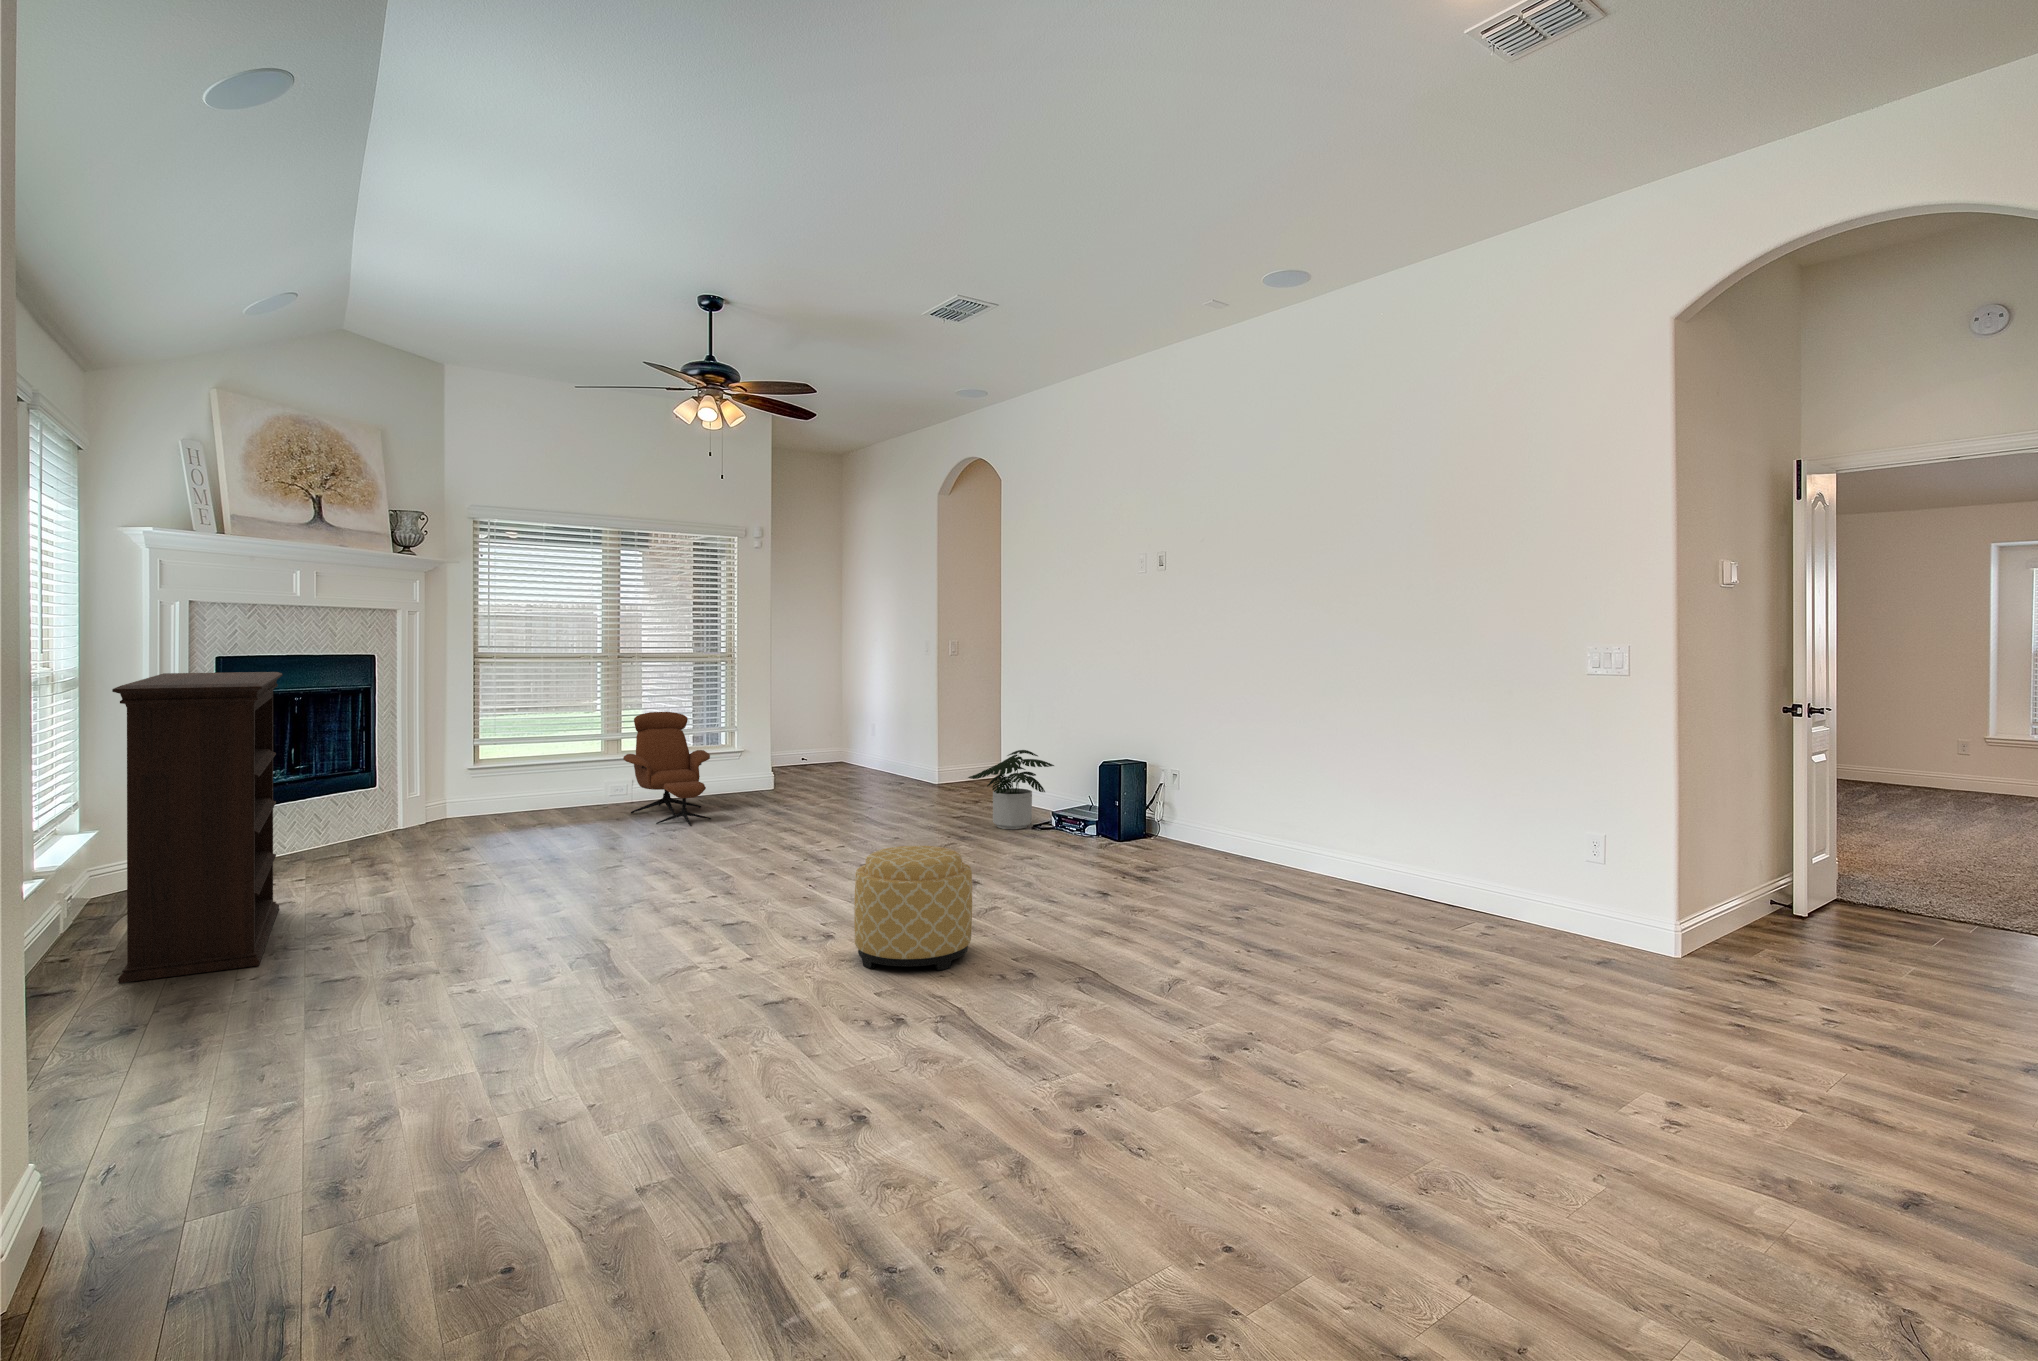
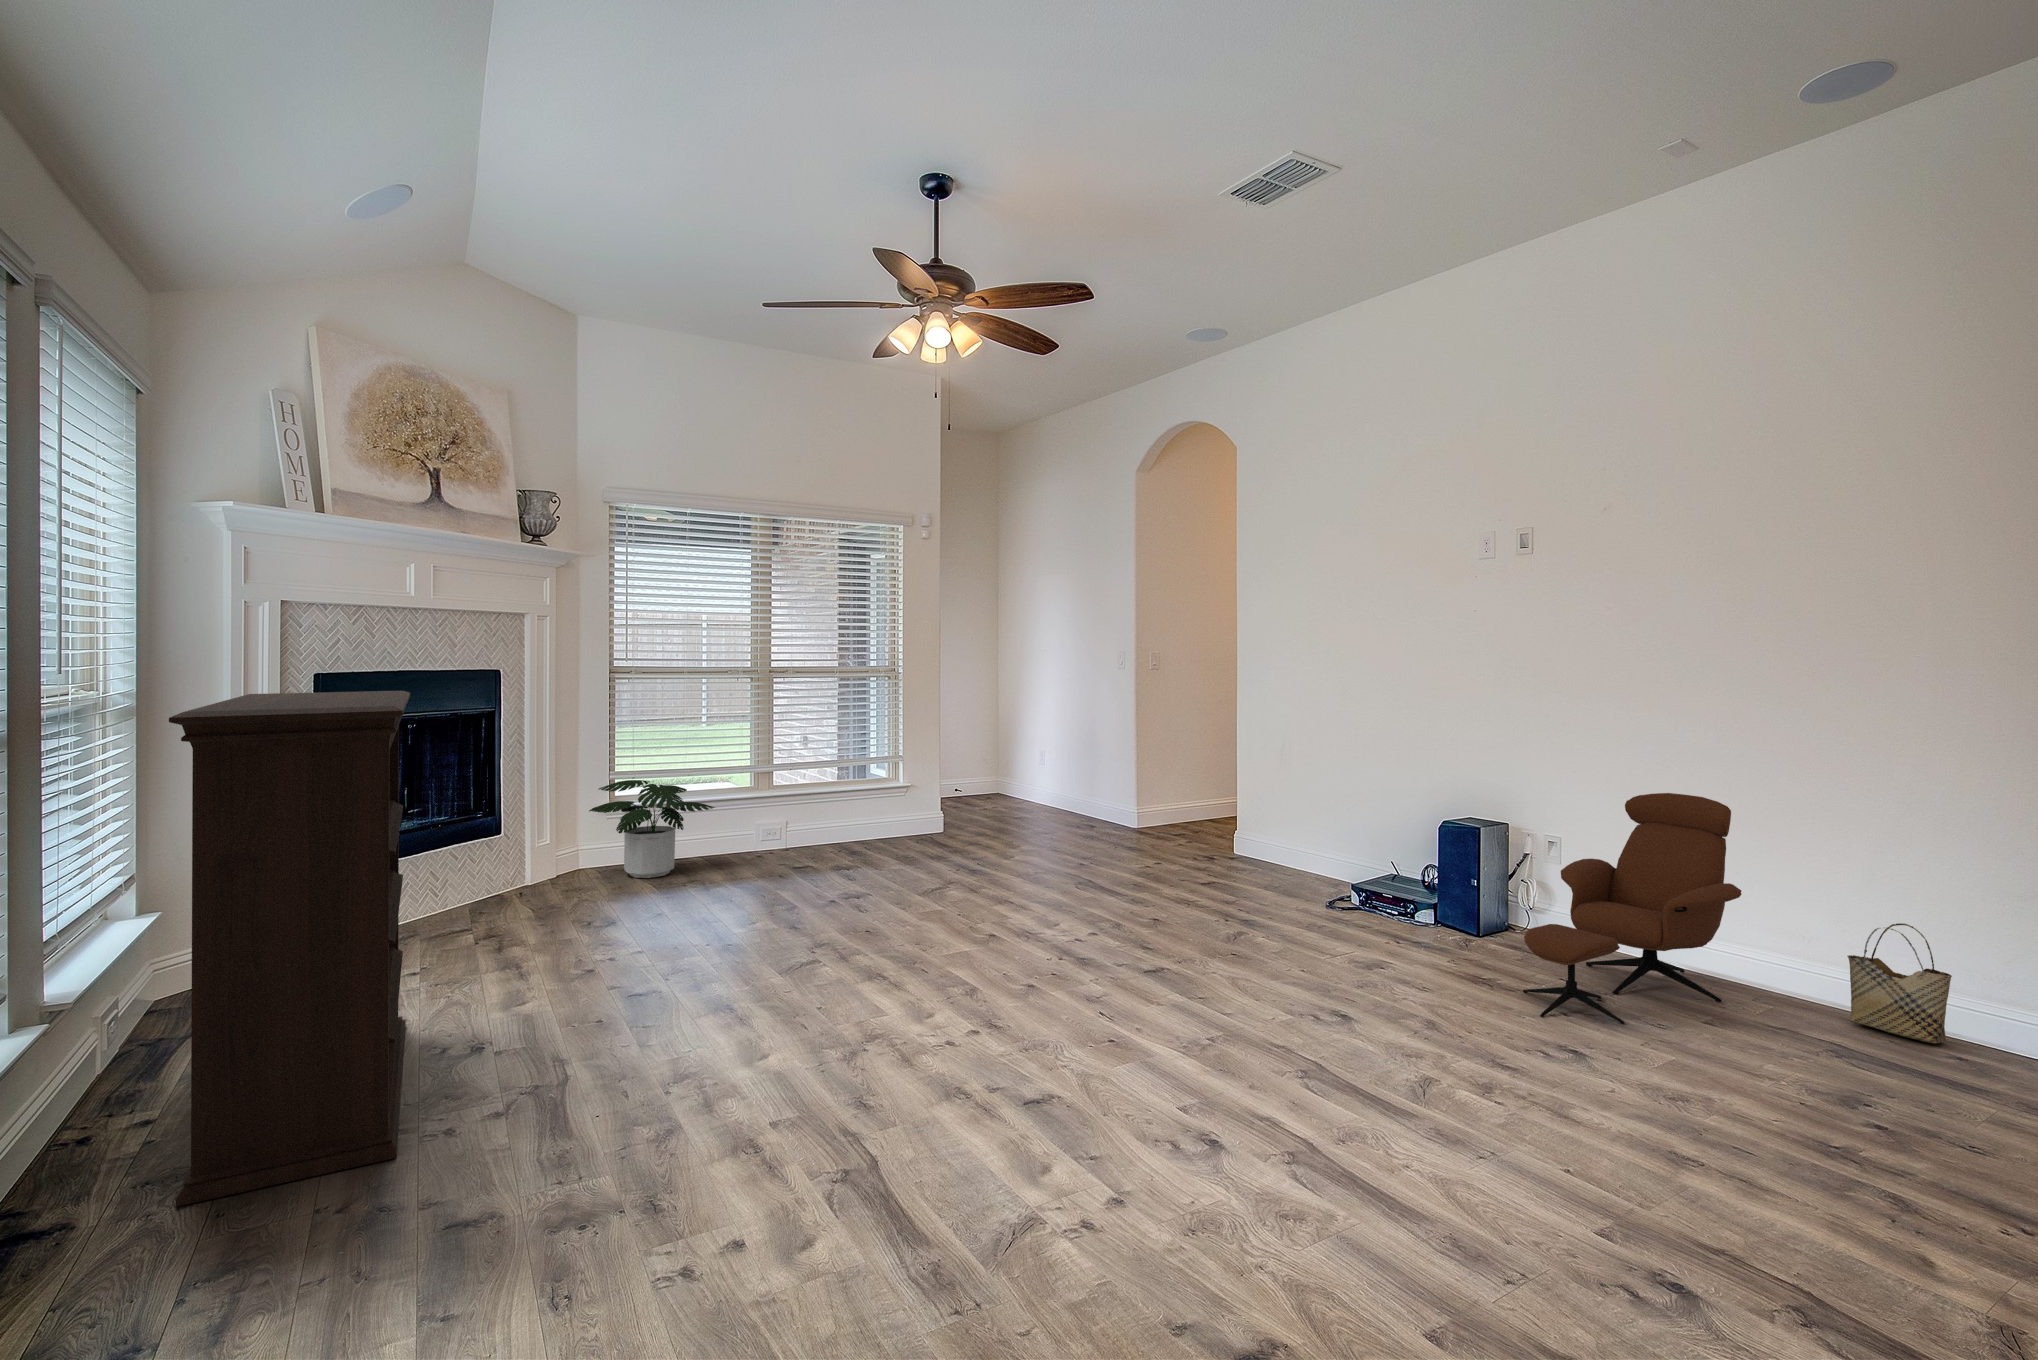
lounge chair: present [623,712,711,826] -> present [1523,793,1741,1024]
potted plant: present [968,750,1054,829] -> present [589,780,715,878]
woven basket: none [1296,844,1345,922] -> present [1847,923,1952,1043]
ottoman: present [854,846,972,971] -> none [1309,945,1506,1165]

